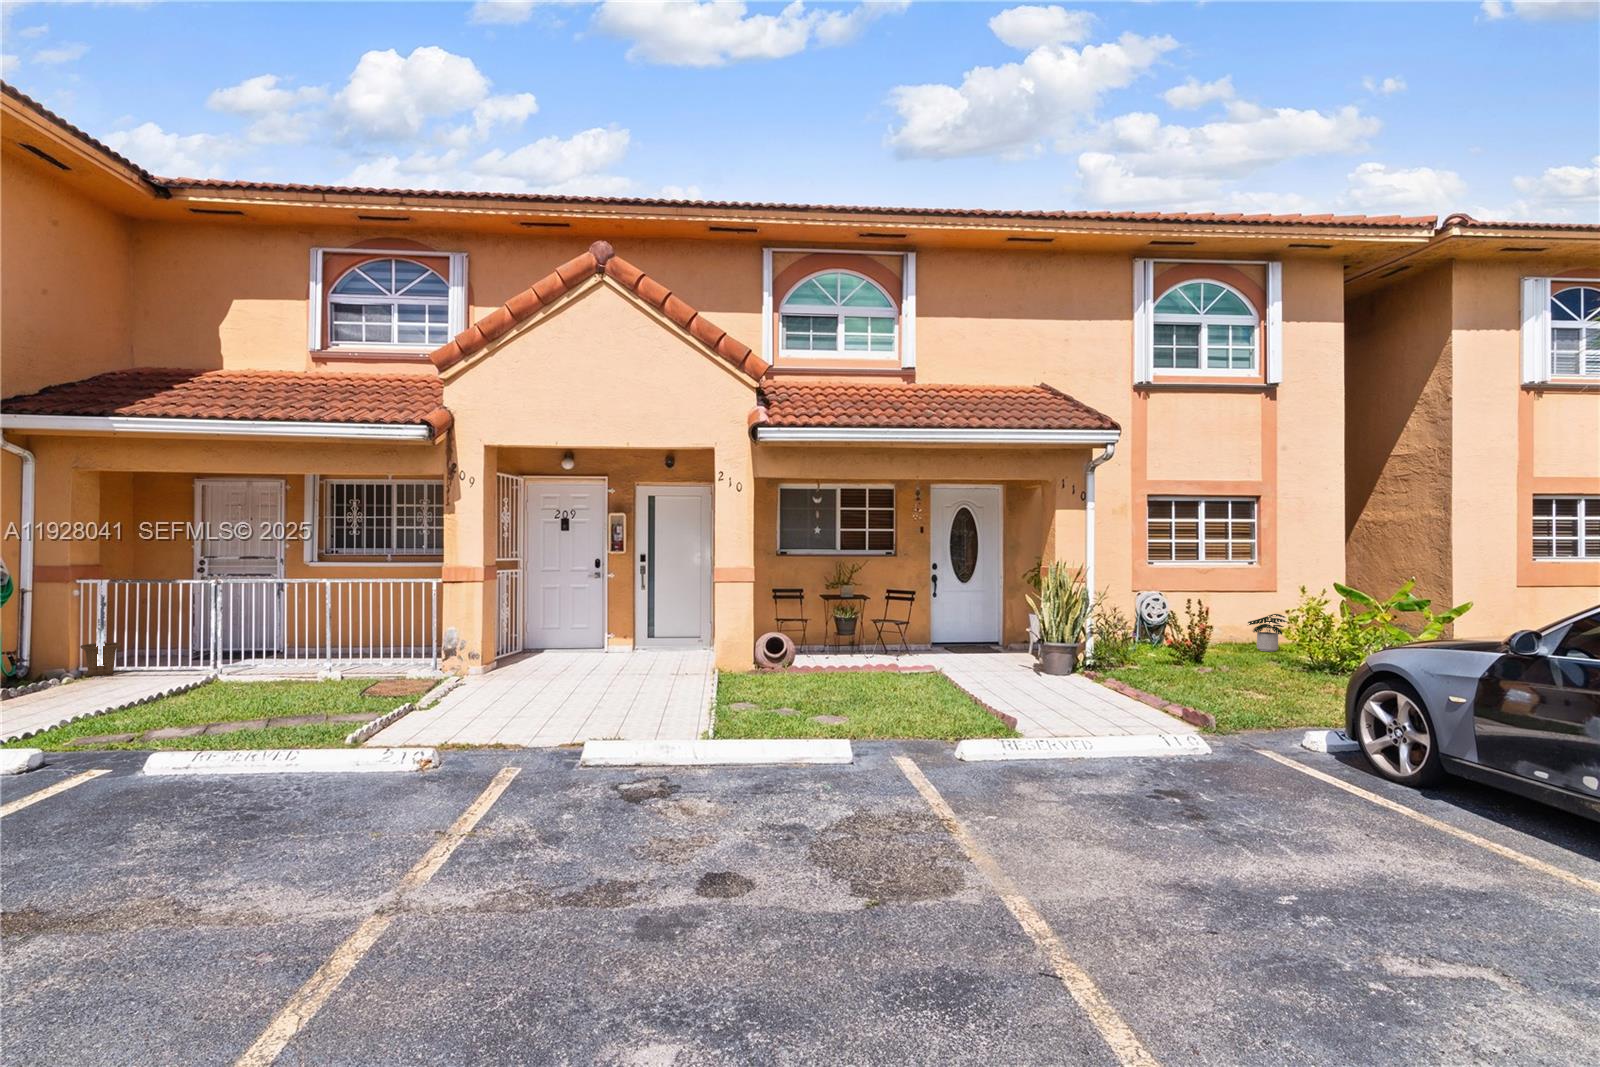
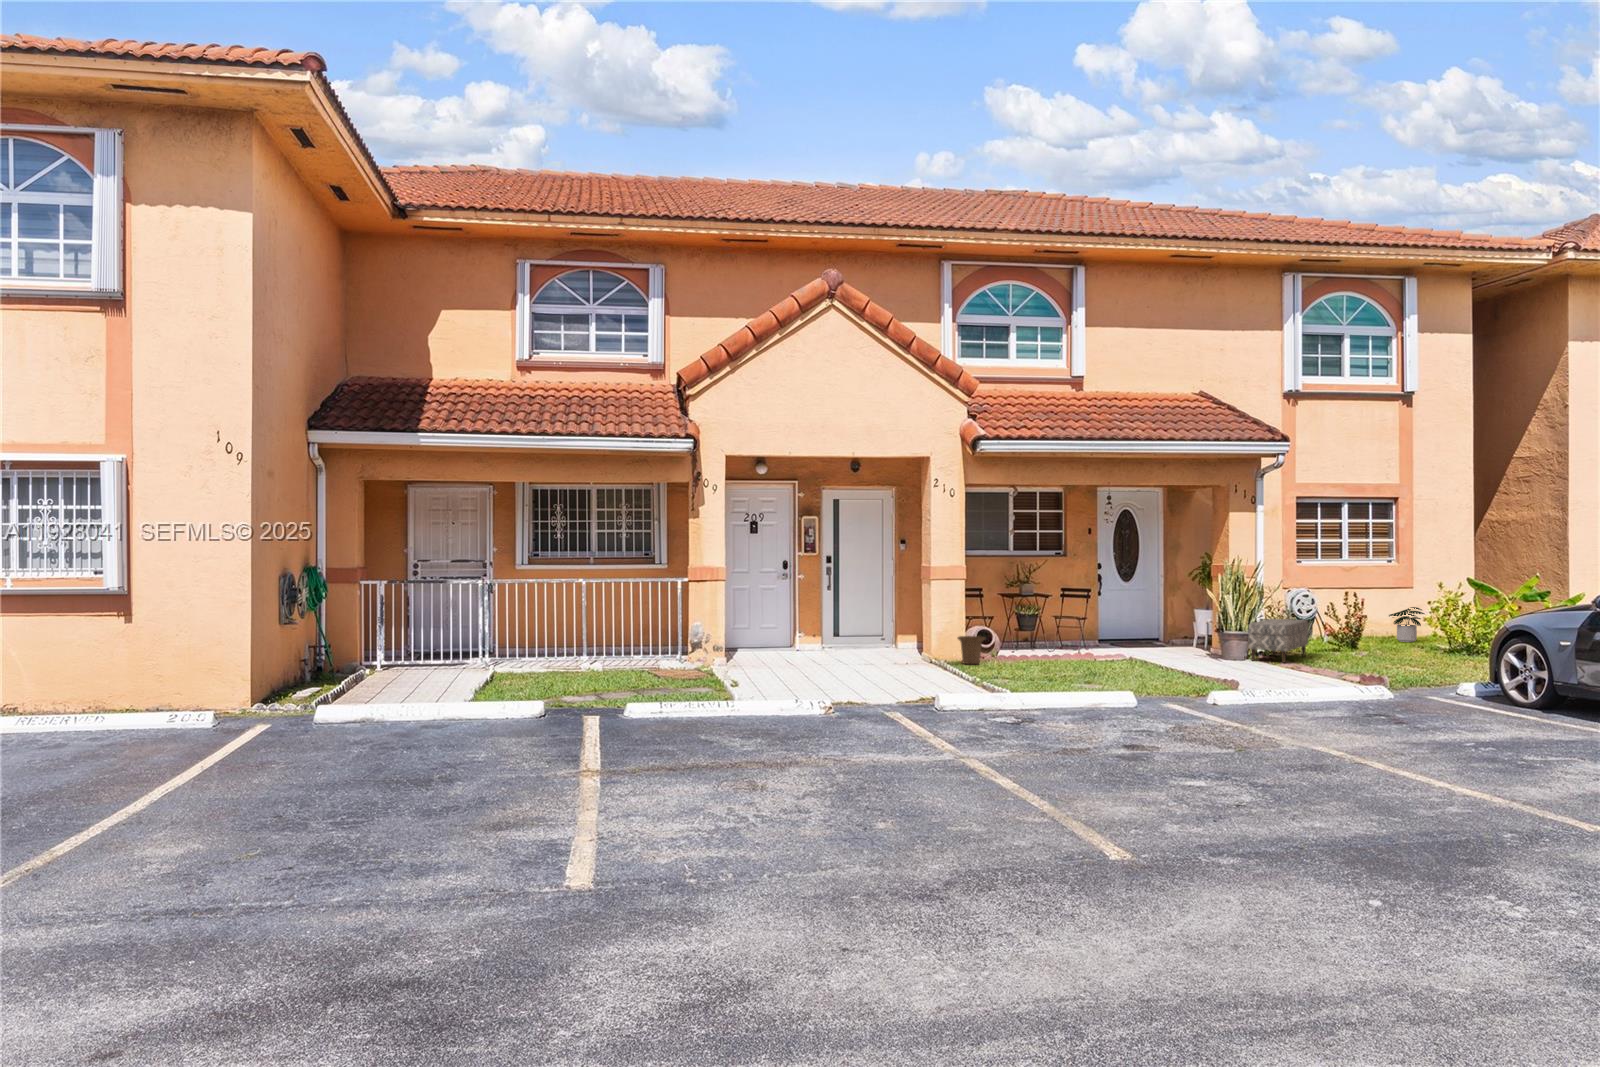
bench: none [1070,628,1145,681] -> present [1248,619,1309,663]
basket: present [80,642,121,676] -> present [958,636,985,664]

